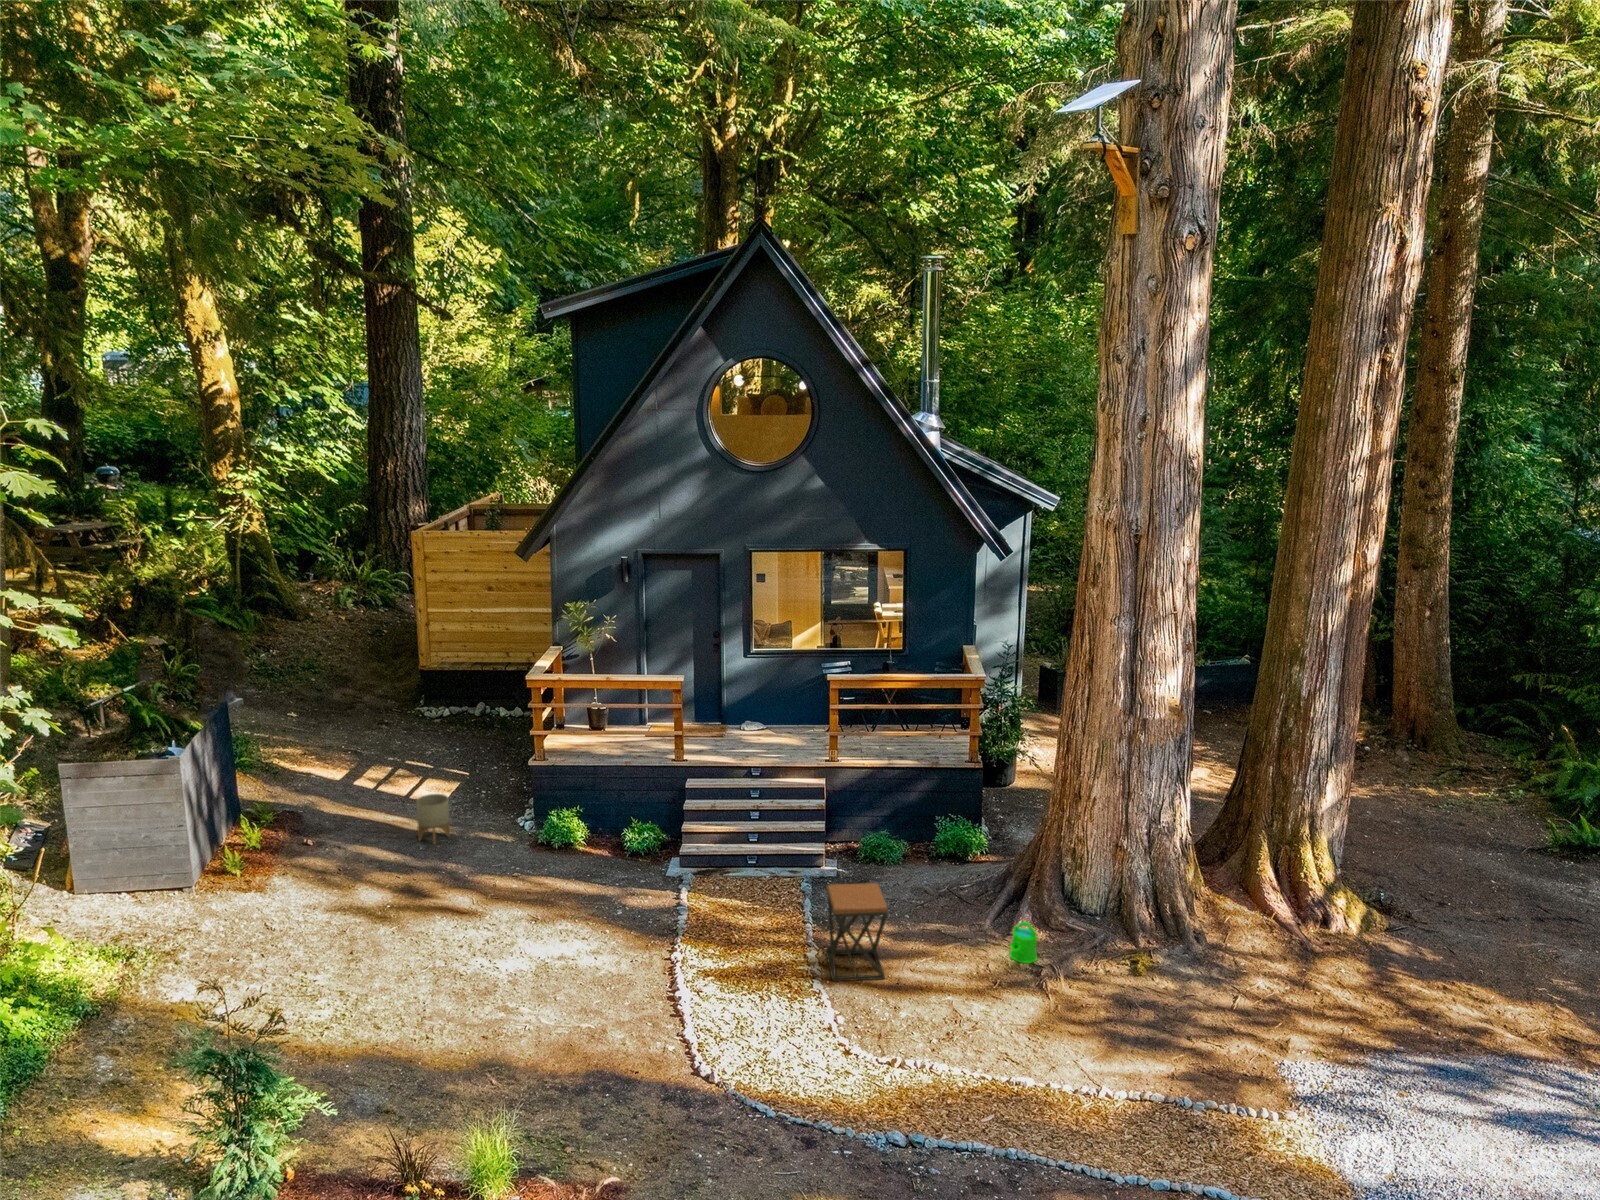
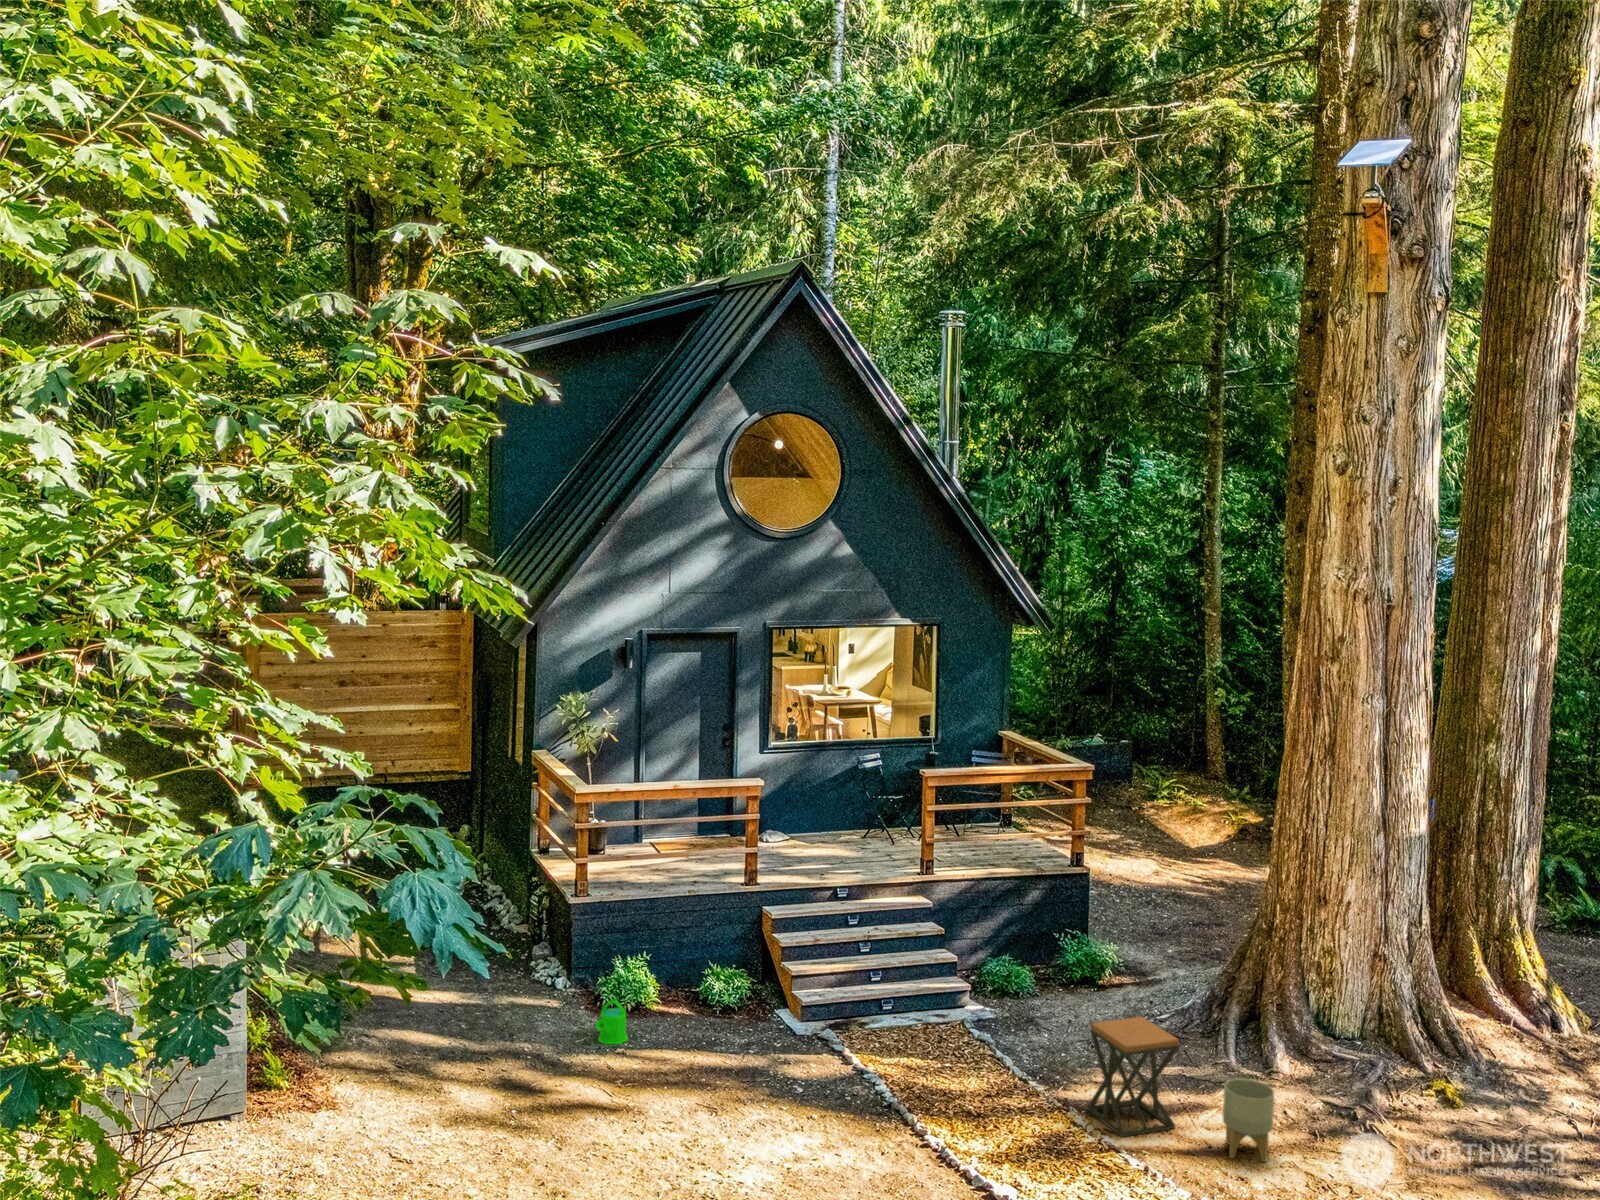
planter: present [417,794,450,844] -> present [1223,1079,1274,1162]
watering can: present [1010,922,1037,963] -> present [596,999,628,1044]

